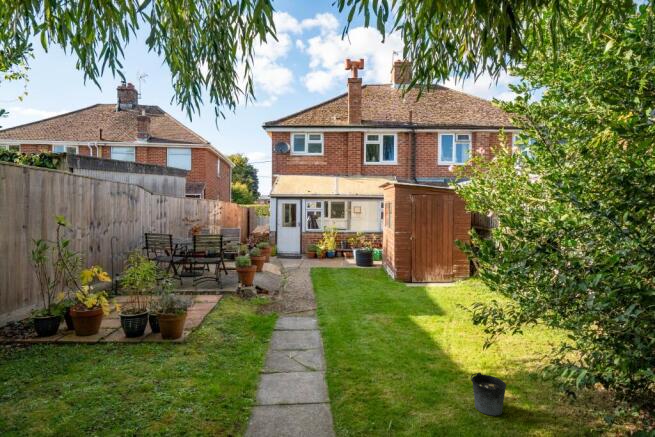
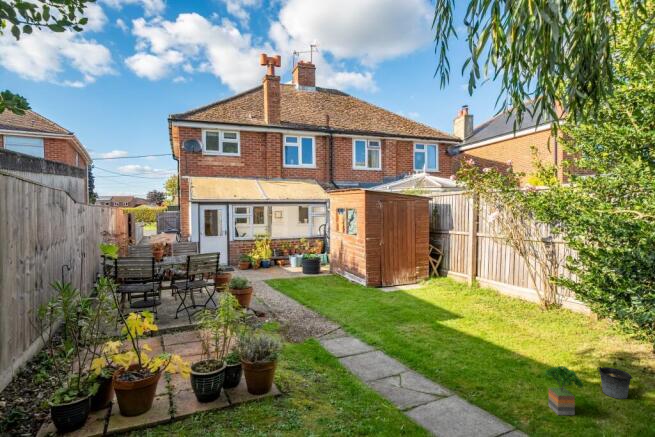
potted tree: none [377,352,410,412] -> present [545,366,583,415]

